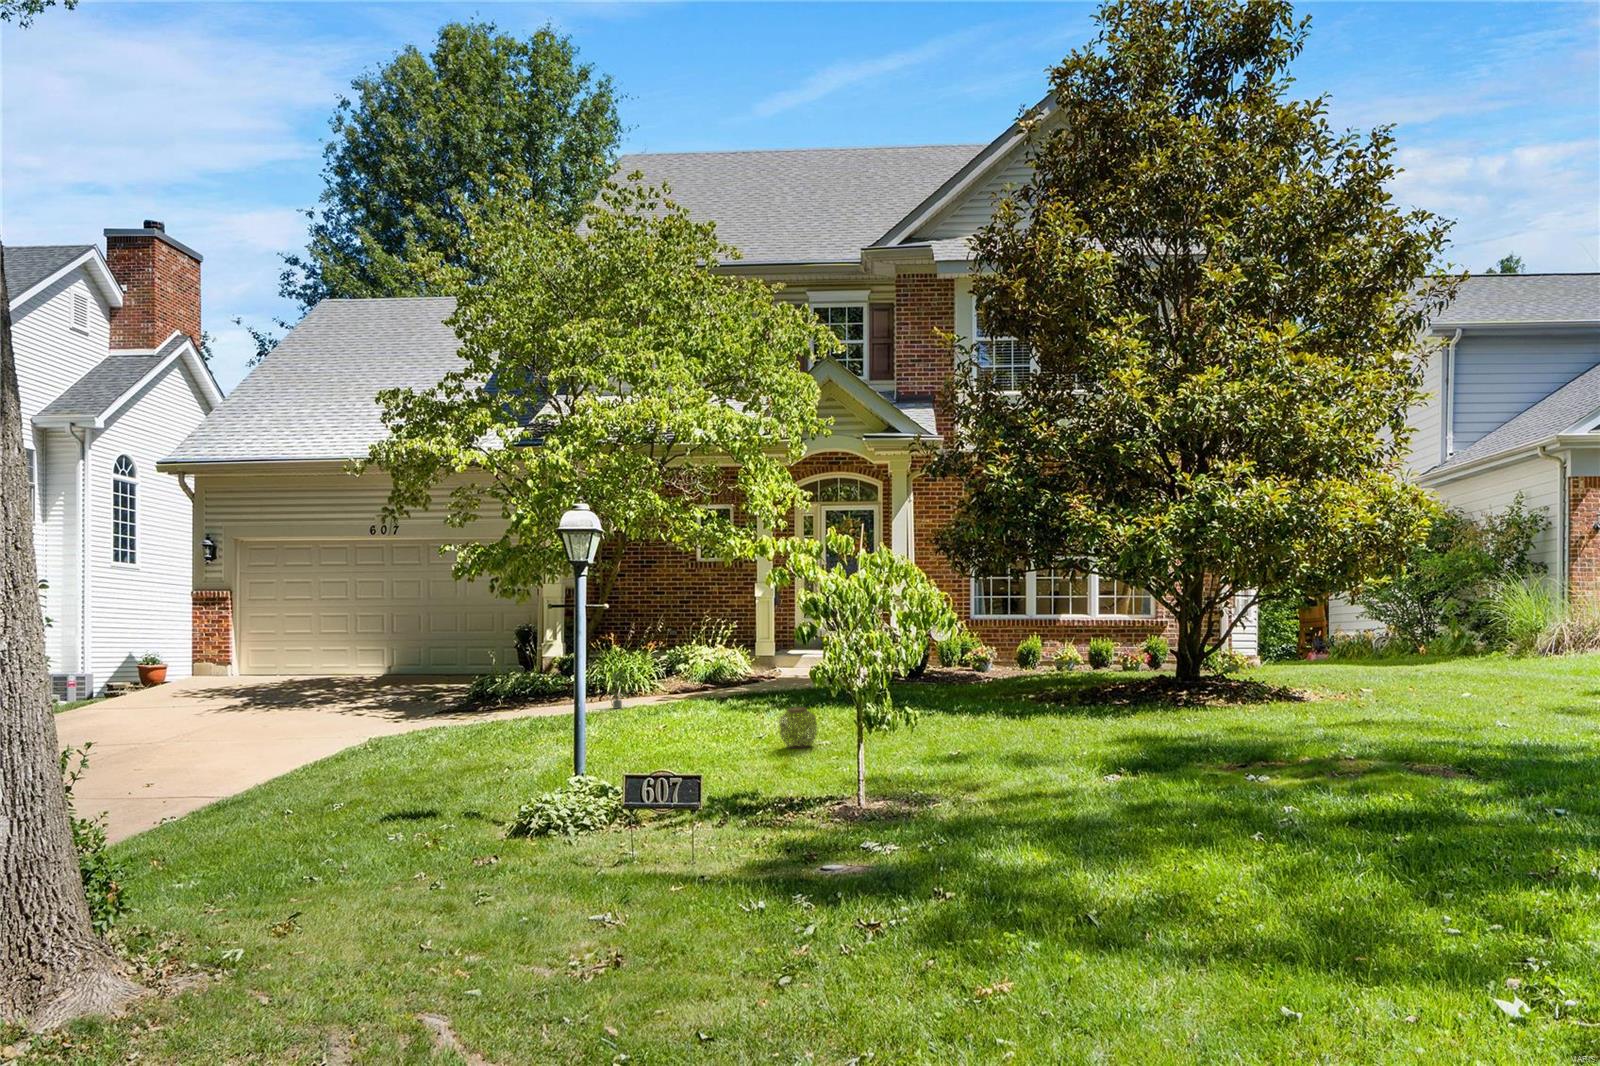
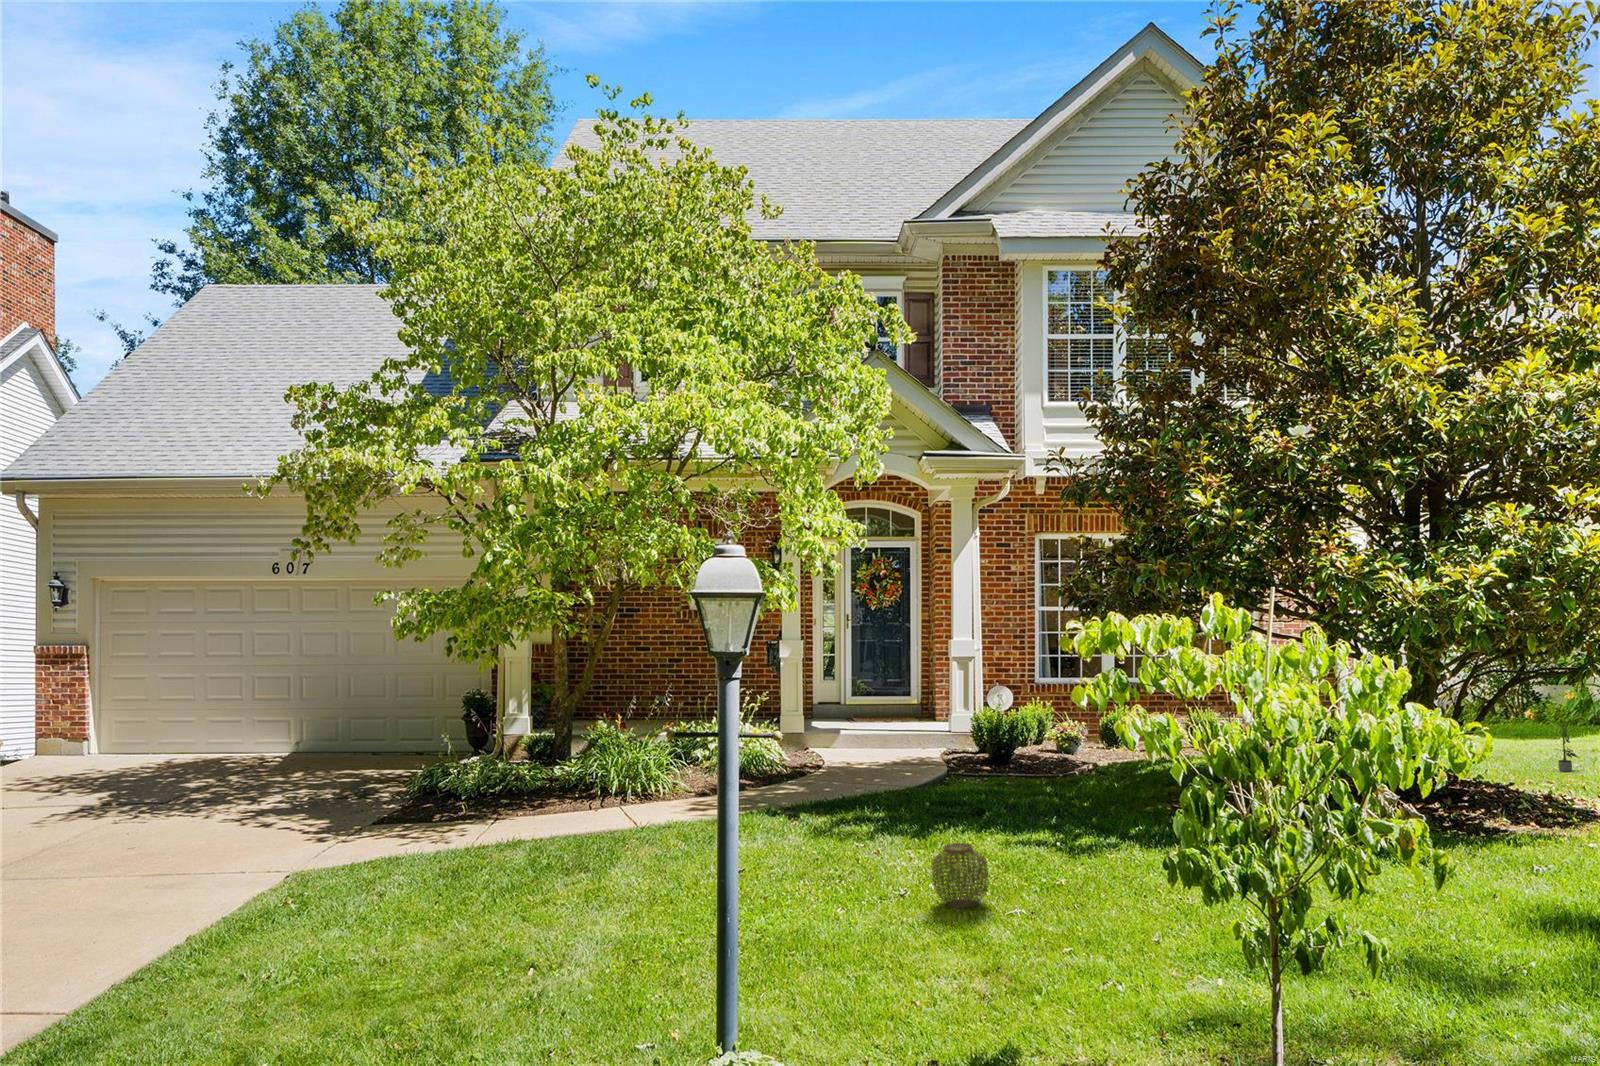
potted plant: present [610,673,627,709] -> present [1556,722,1579,772]

